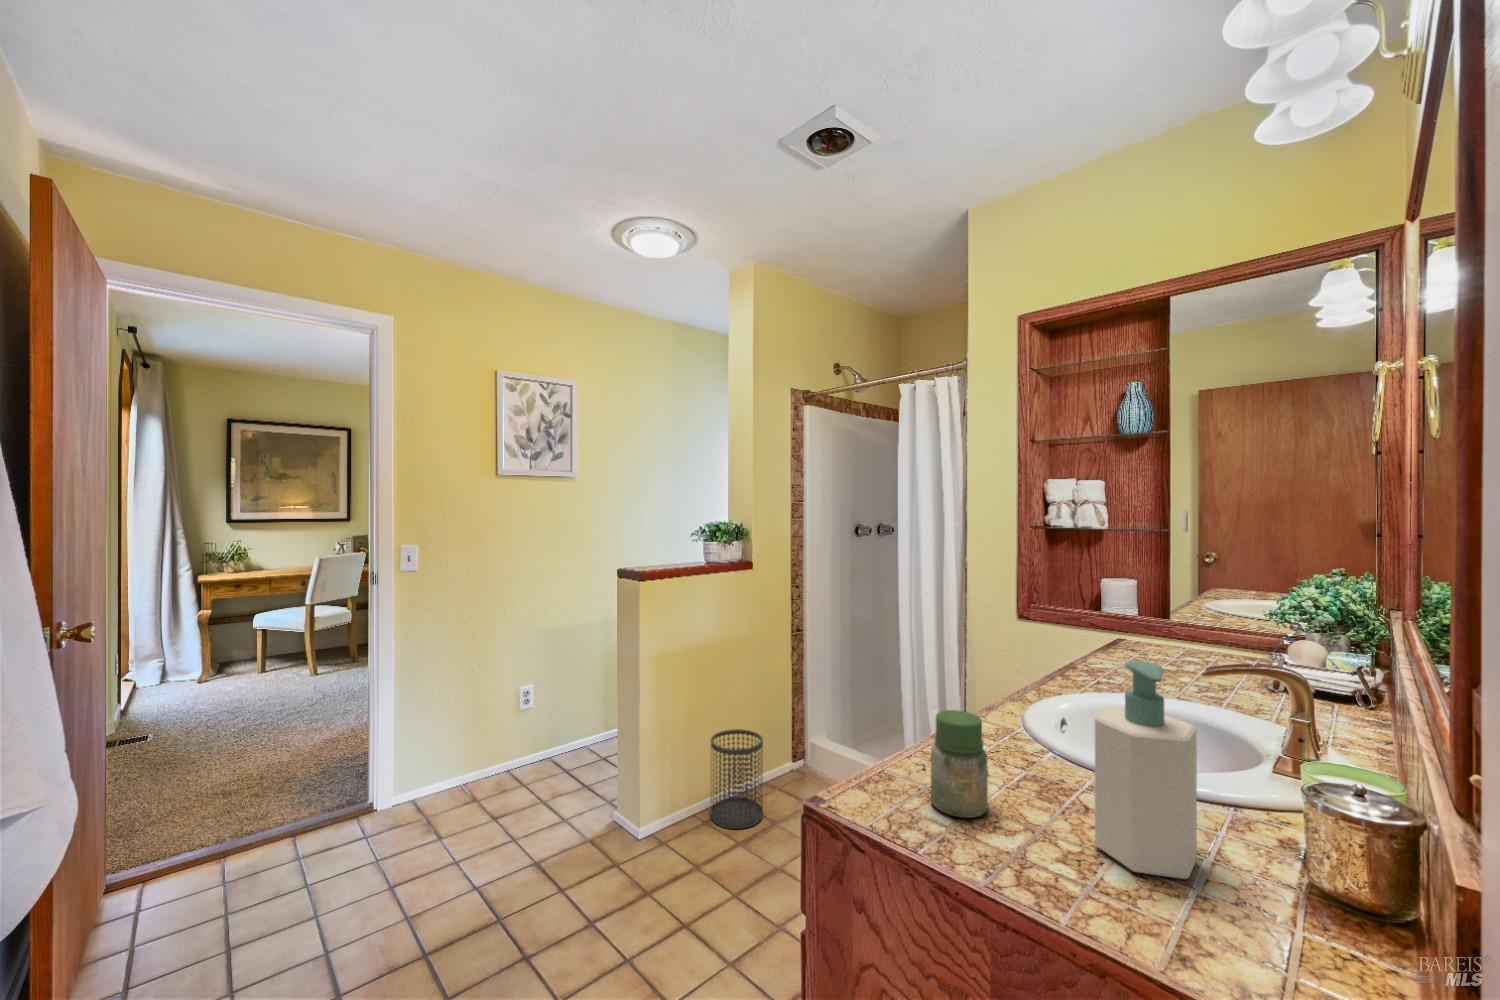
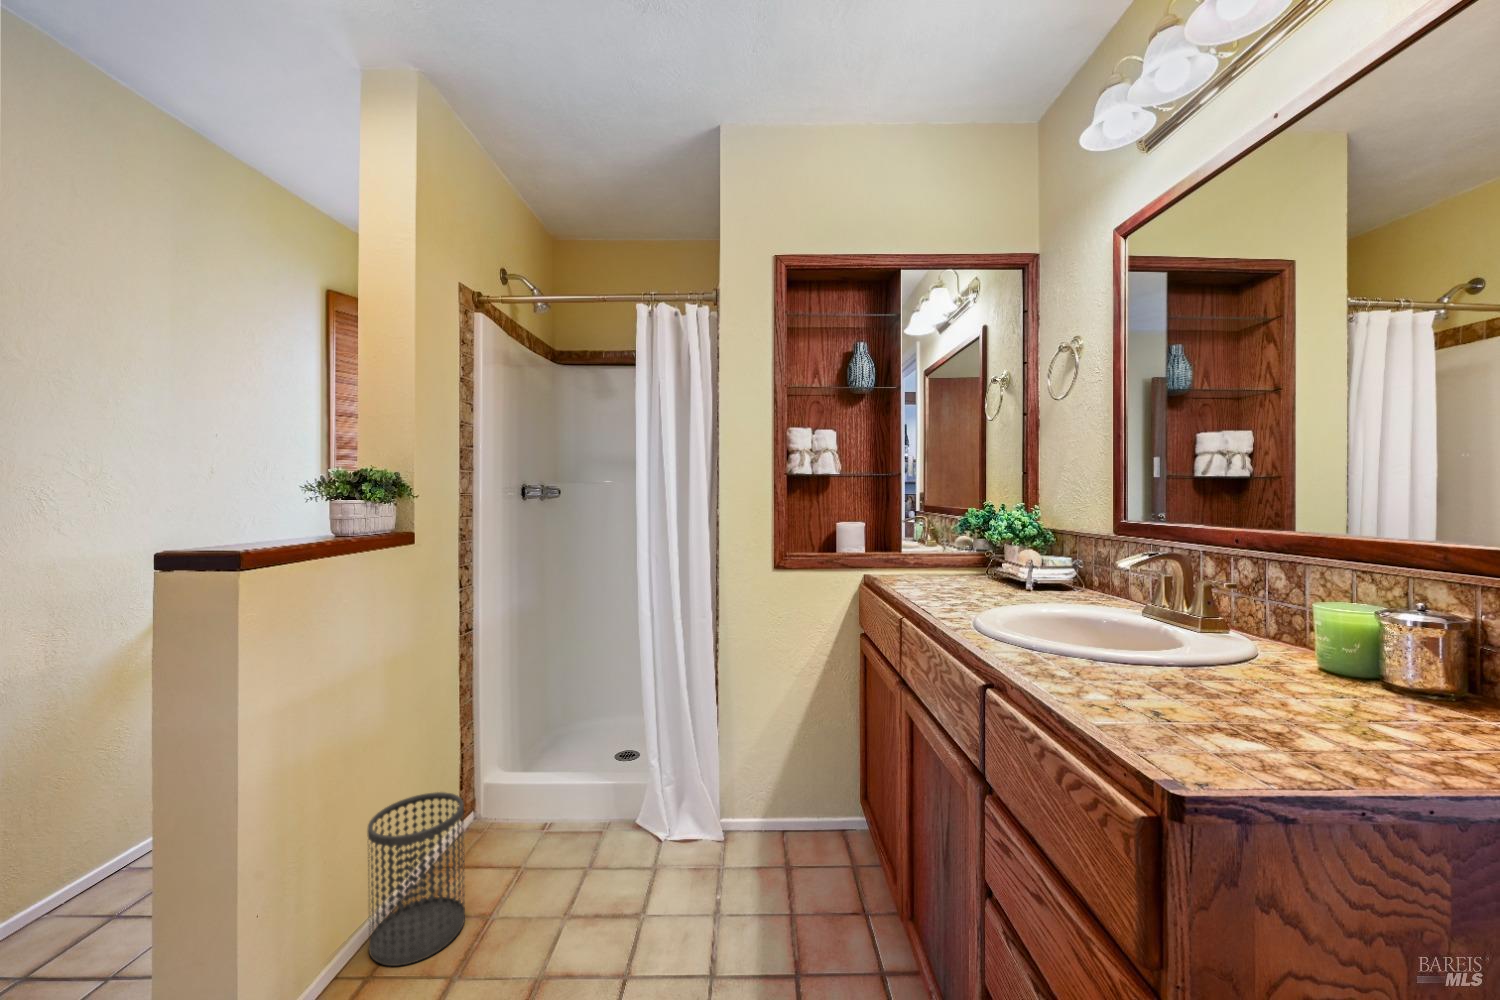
soap bottle: present [1095,661,1197,879] -> none [1296,515,1419,716]
jar: present [931,710,988,818] -> none [1175,608,1262,734]

